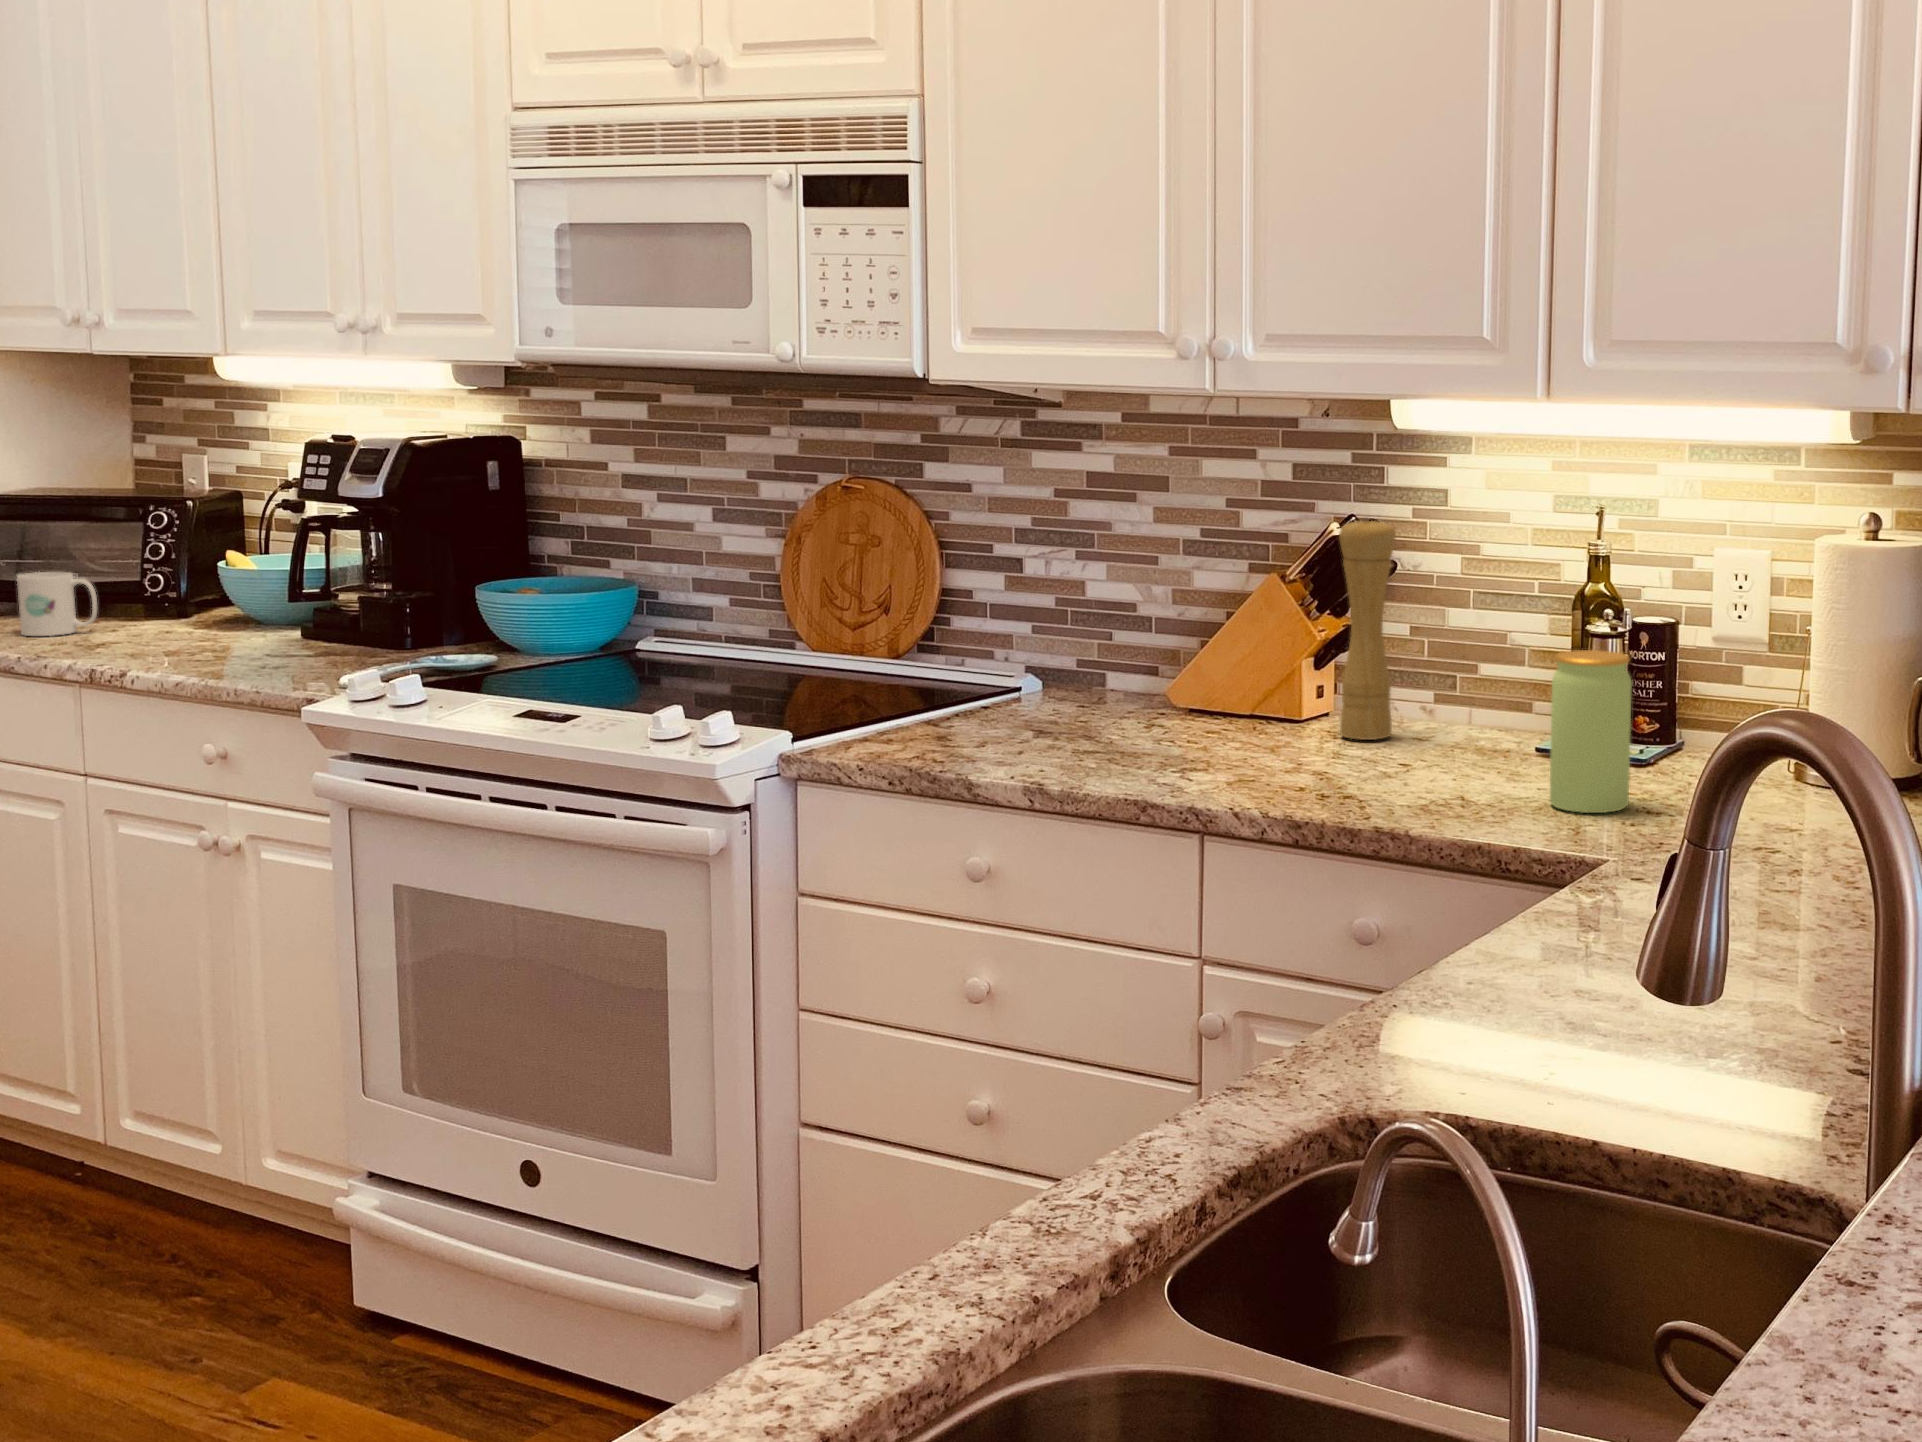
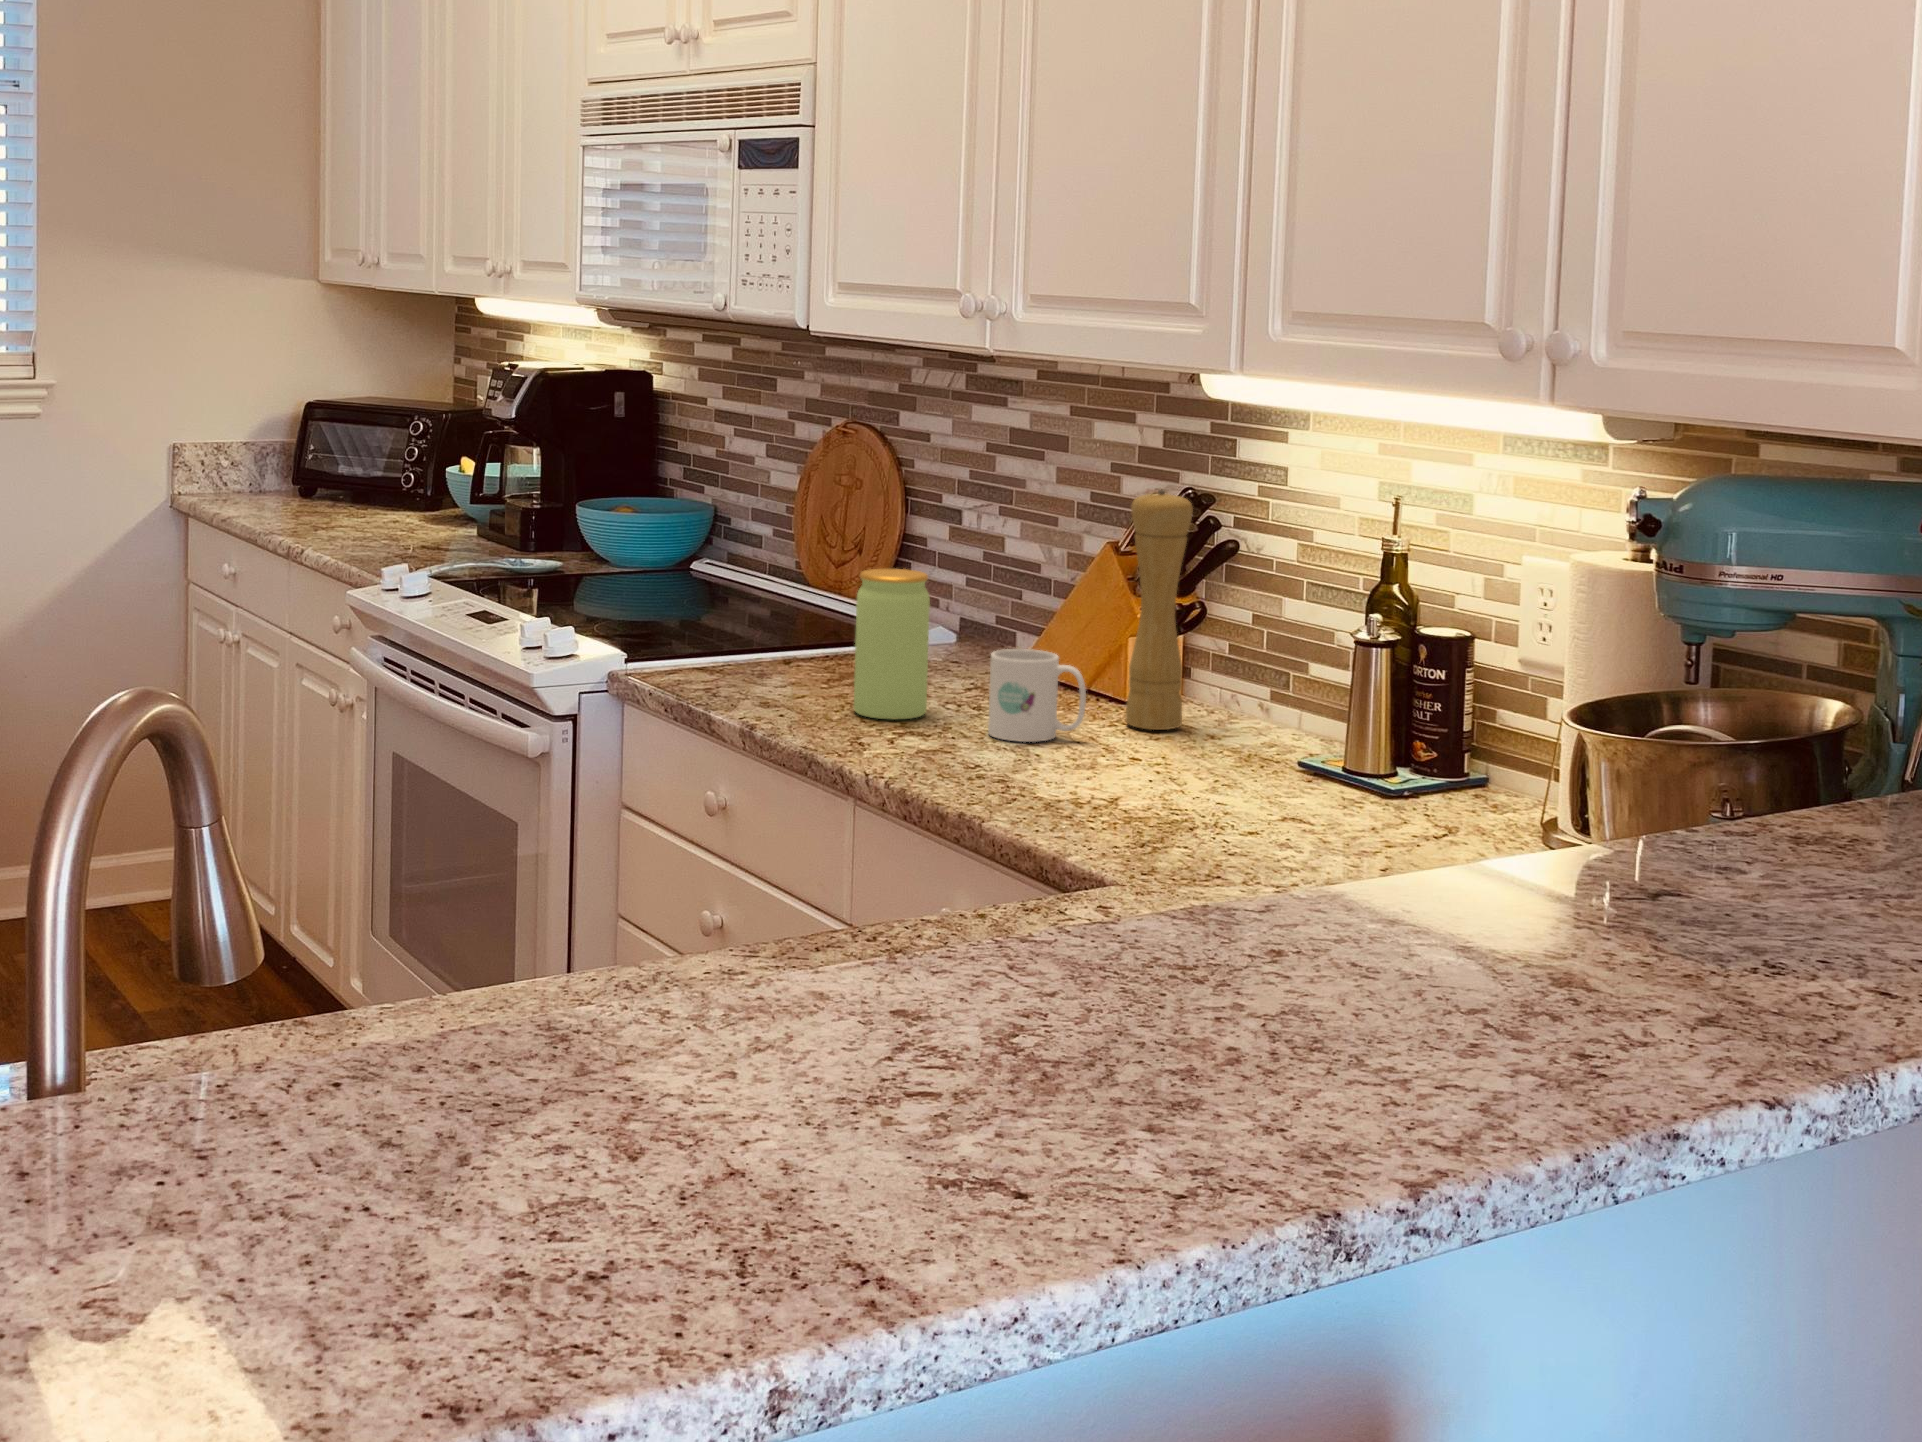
mug: present [17,572,97,636] -> present [988,649,1086,742]
jar: present [1550,650,1632,813] -> present [854,569,930,720]

